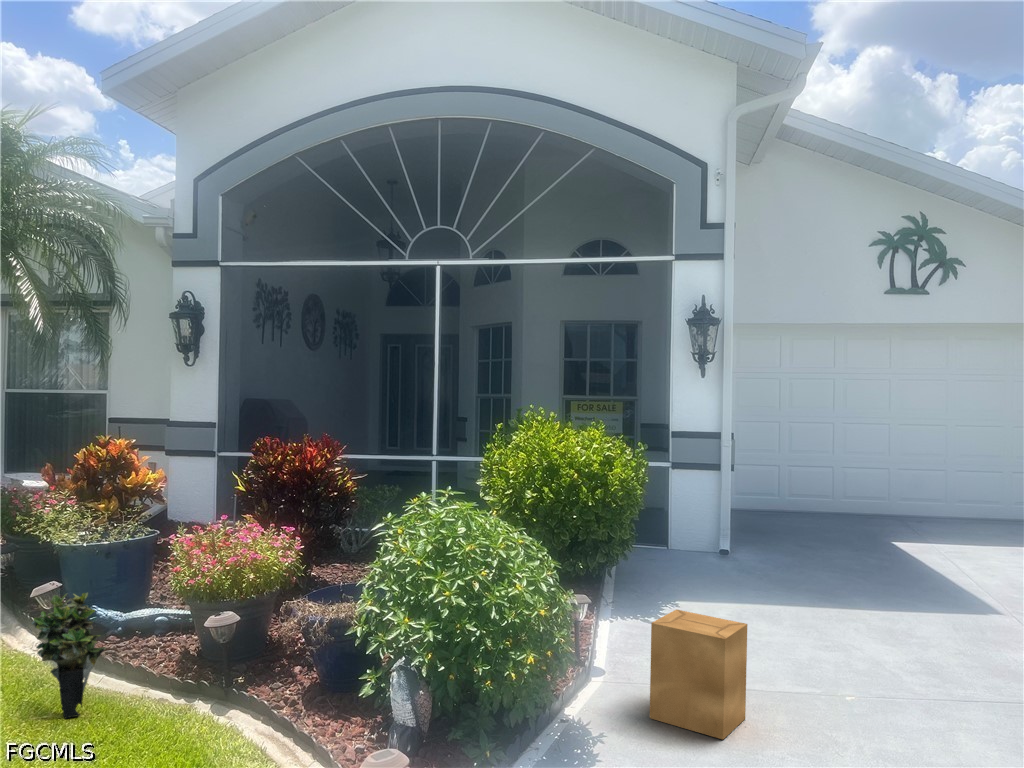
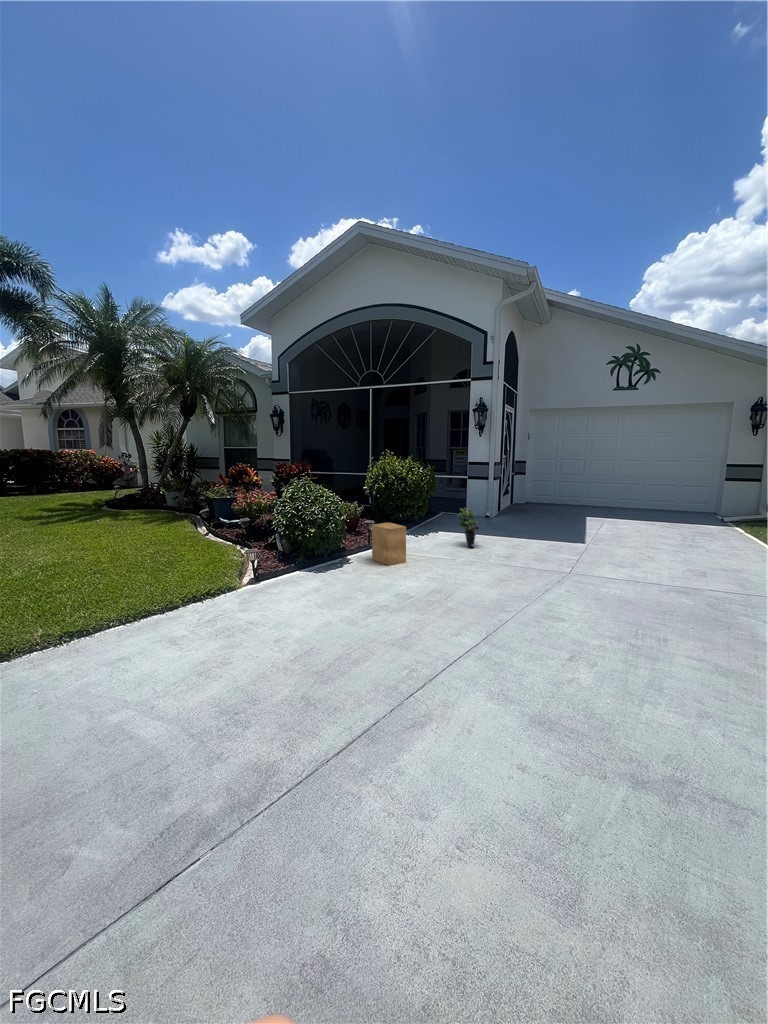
potted plant: present [32,593,106,719] -> present [457,509,479,548]

